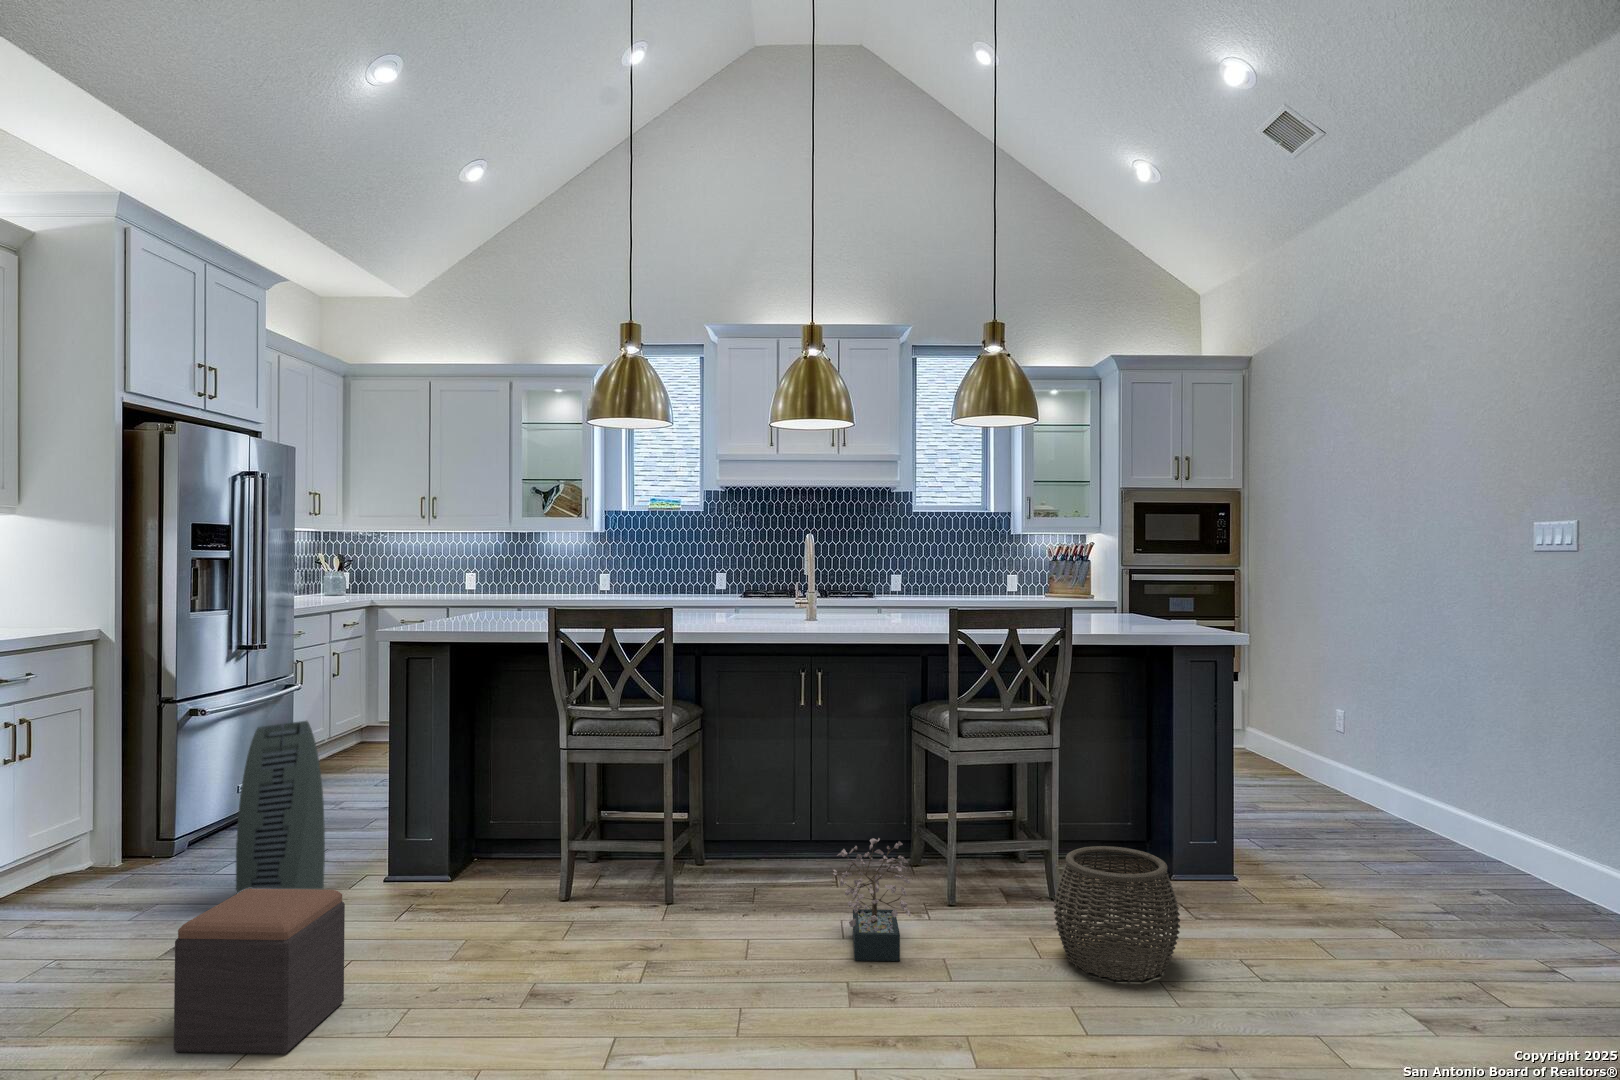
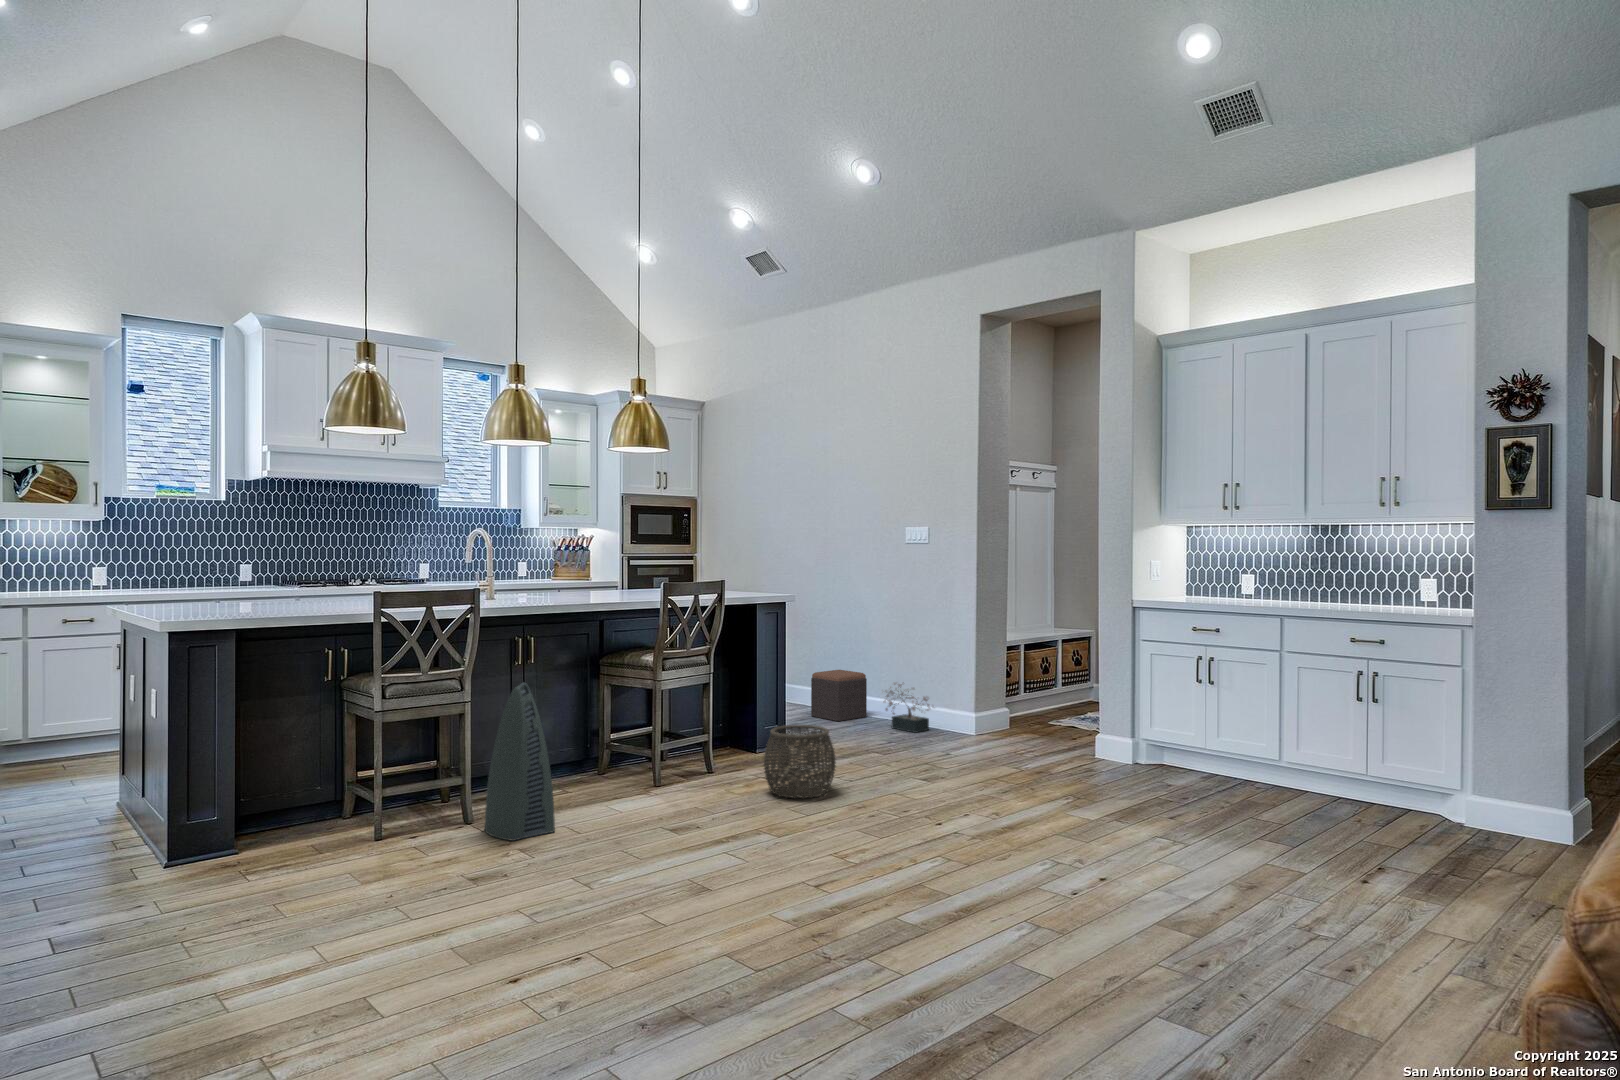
air purifier: present [236,721,325,894] -> present [485,683,555,841]
decorative plant: present [833,838,911,961] -> present [884,683,930,733]
footstool: present [174,888,345,1054] -> present [811,670,867,721]

